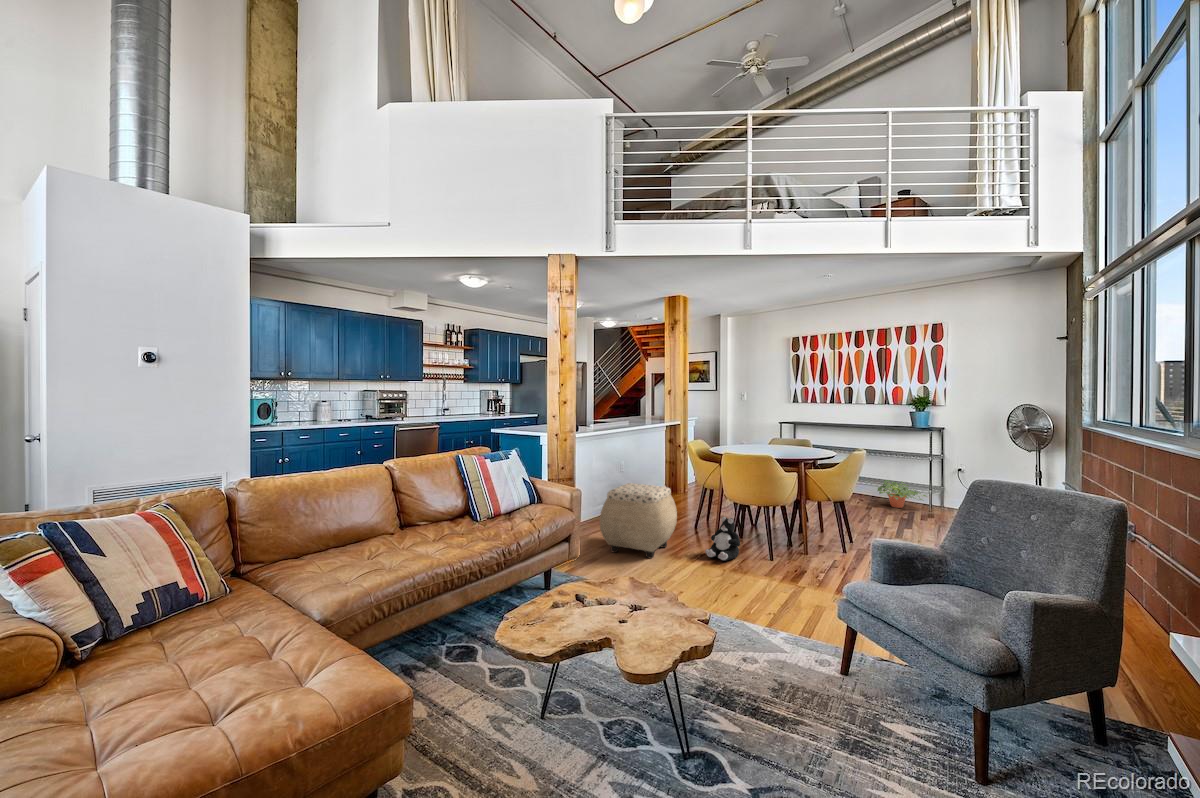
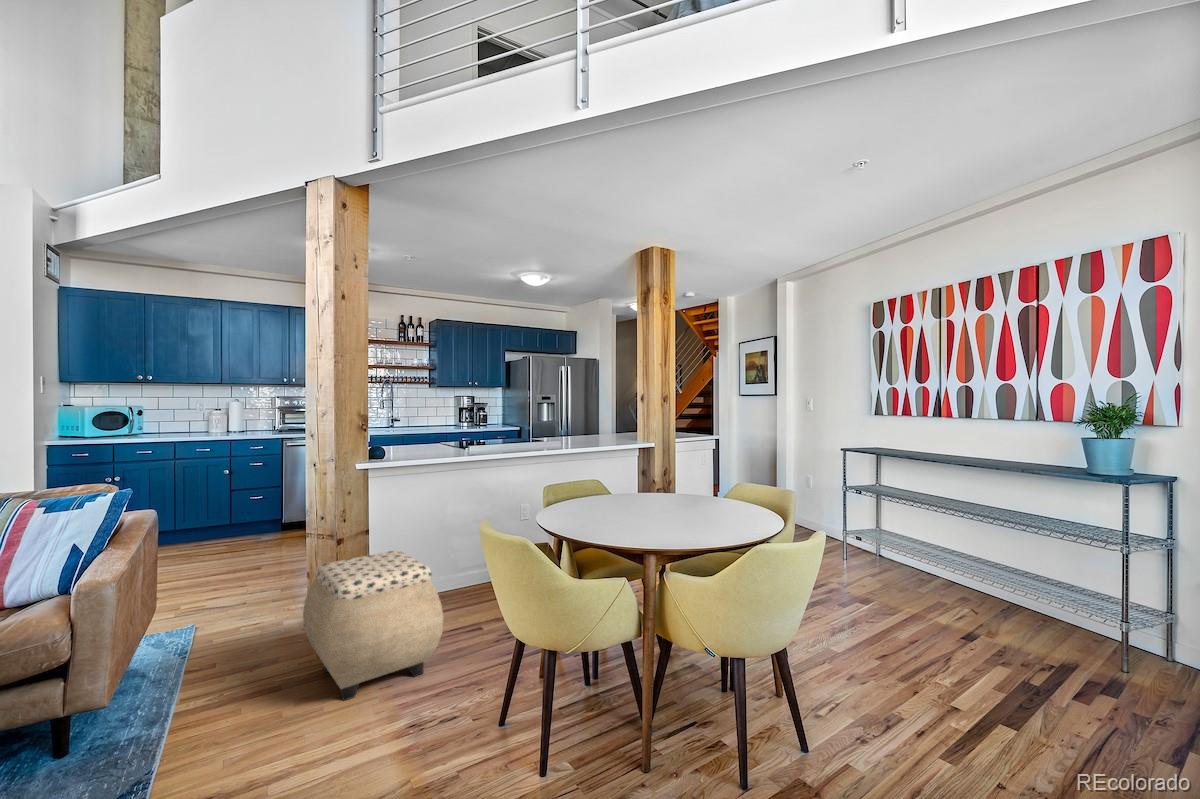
potted plant: present [877,480,926,508] -> none [993,579,1120,646]
plush toy: present [705,517,740,561] -> none [423,642,498,739]

